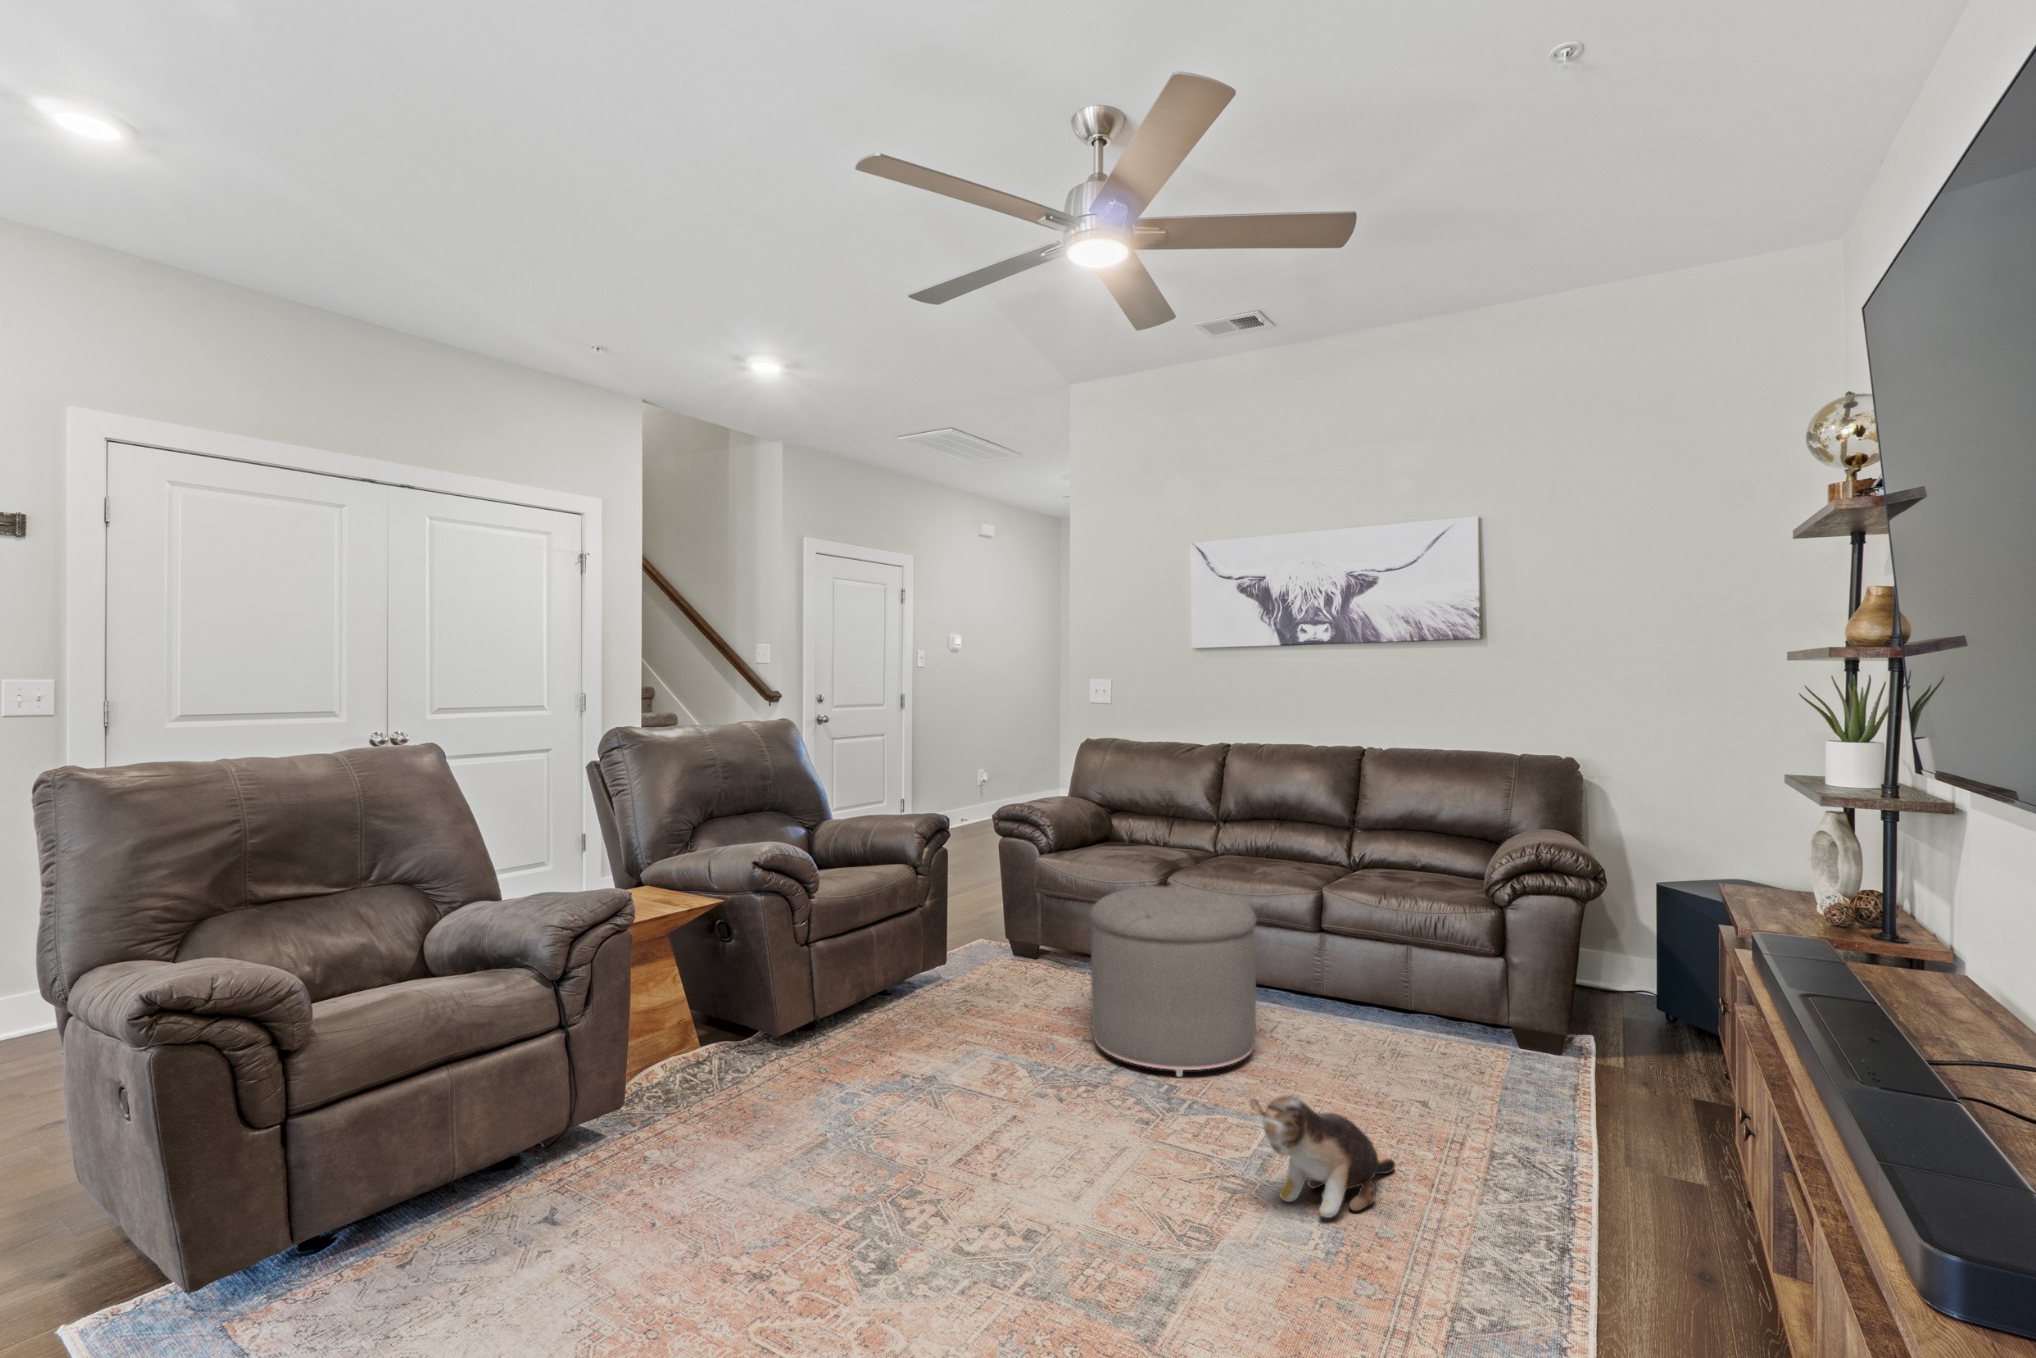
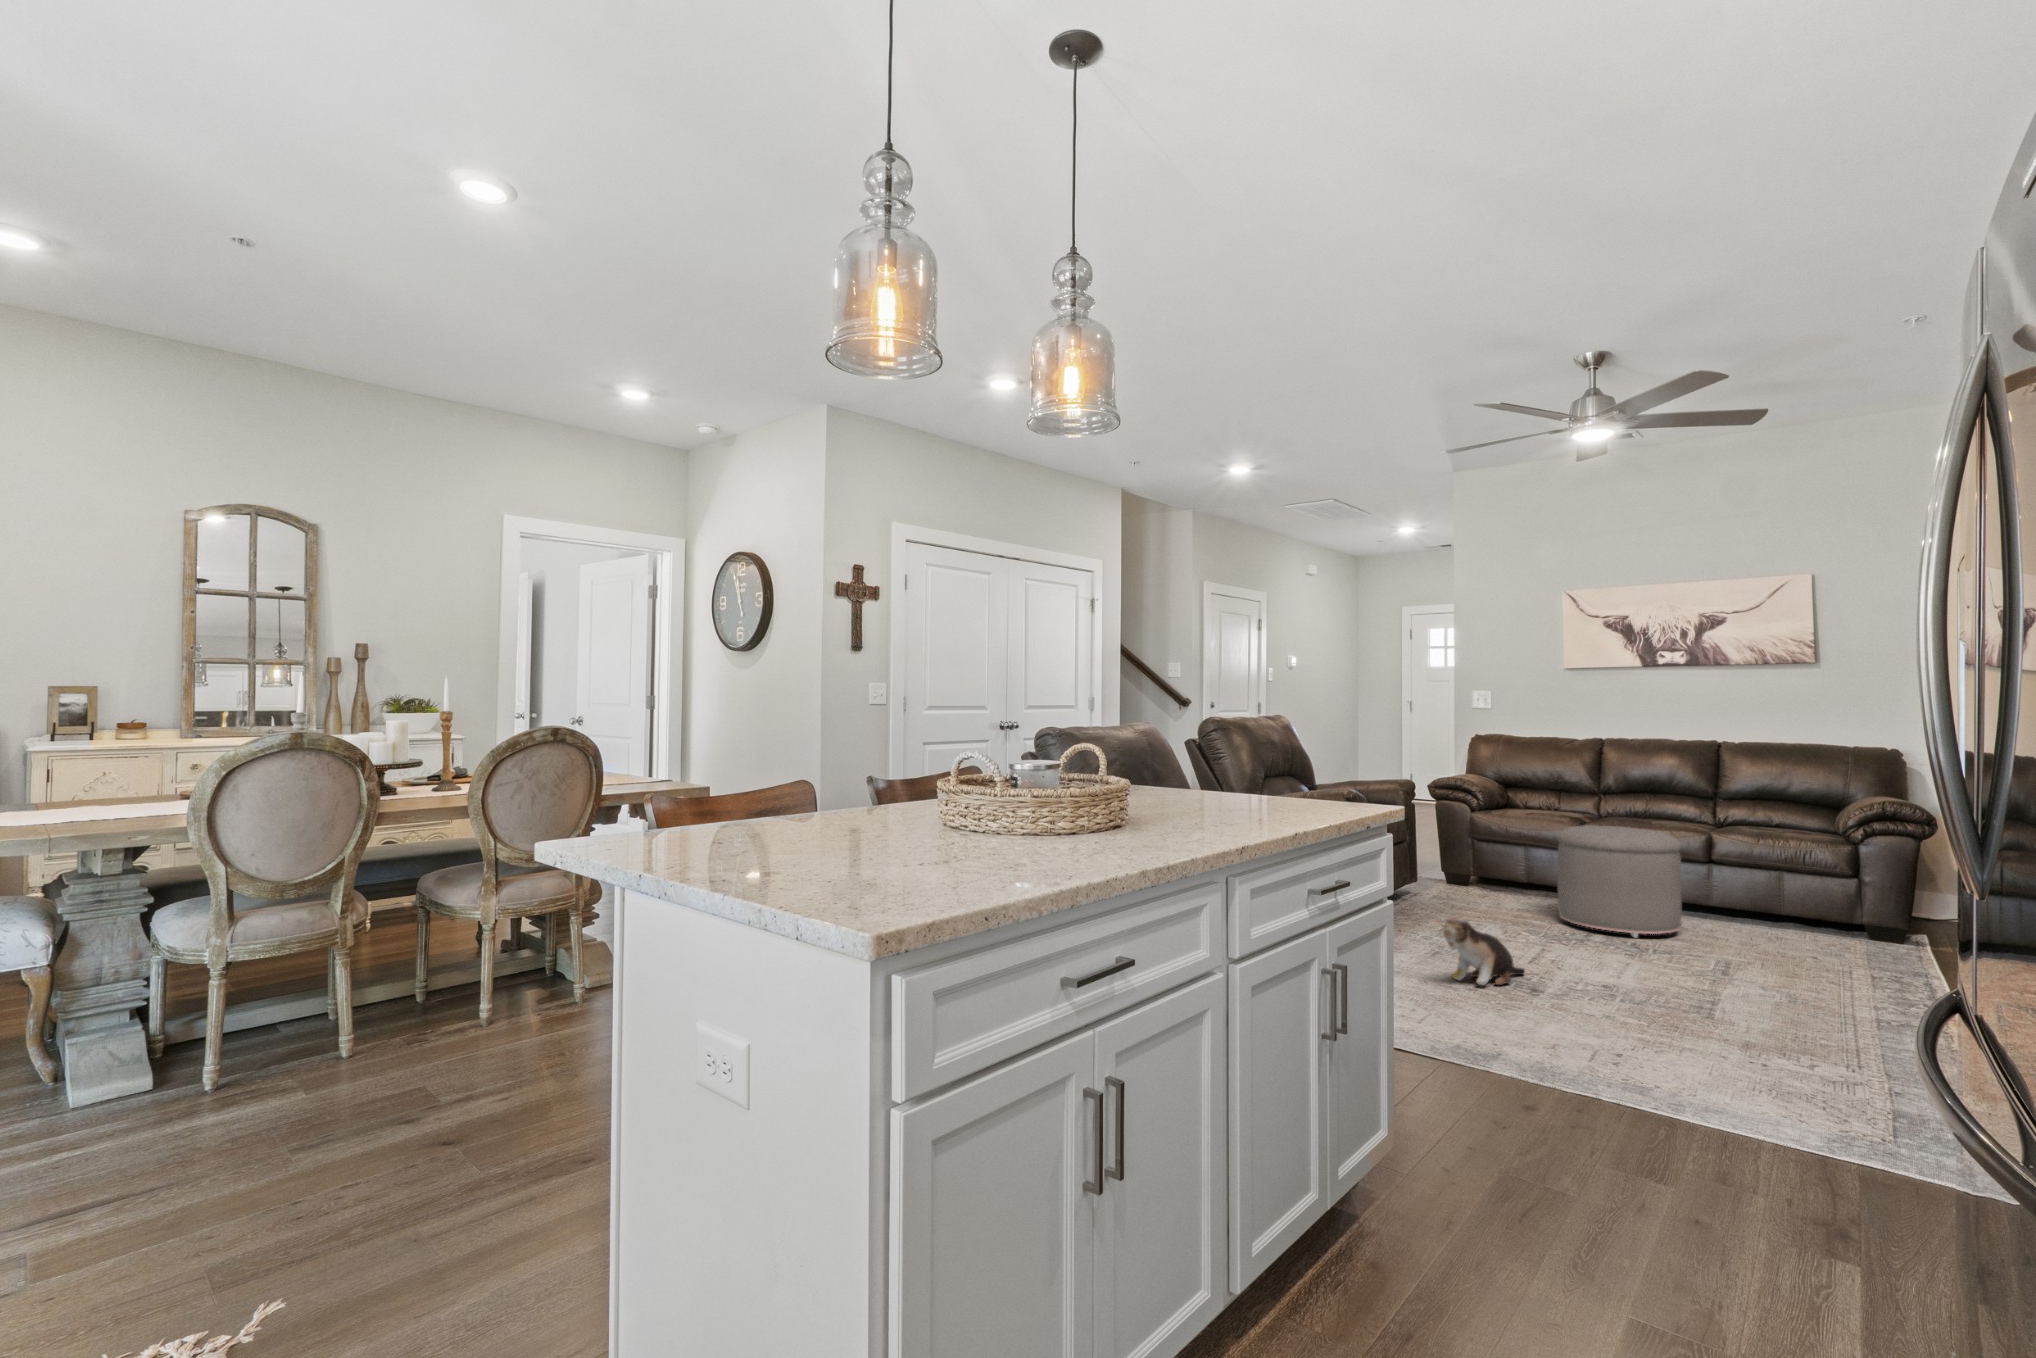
plush toy: present [1250,1096,1395,1218] -> present [1436,917,1525,985]

